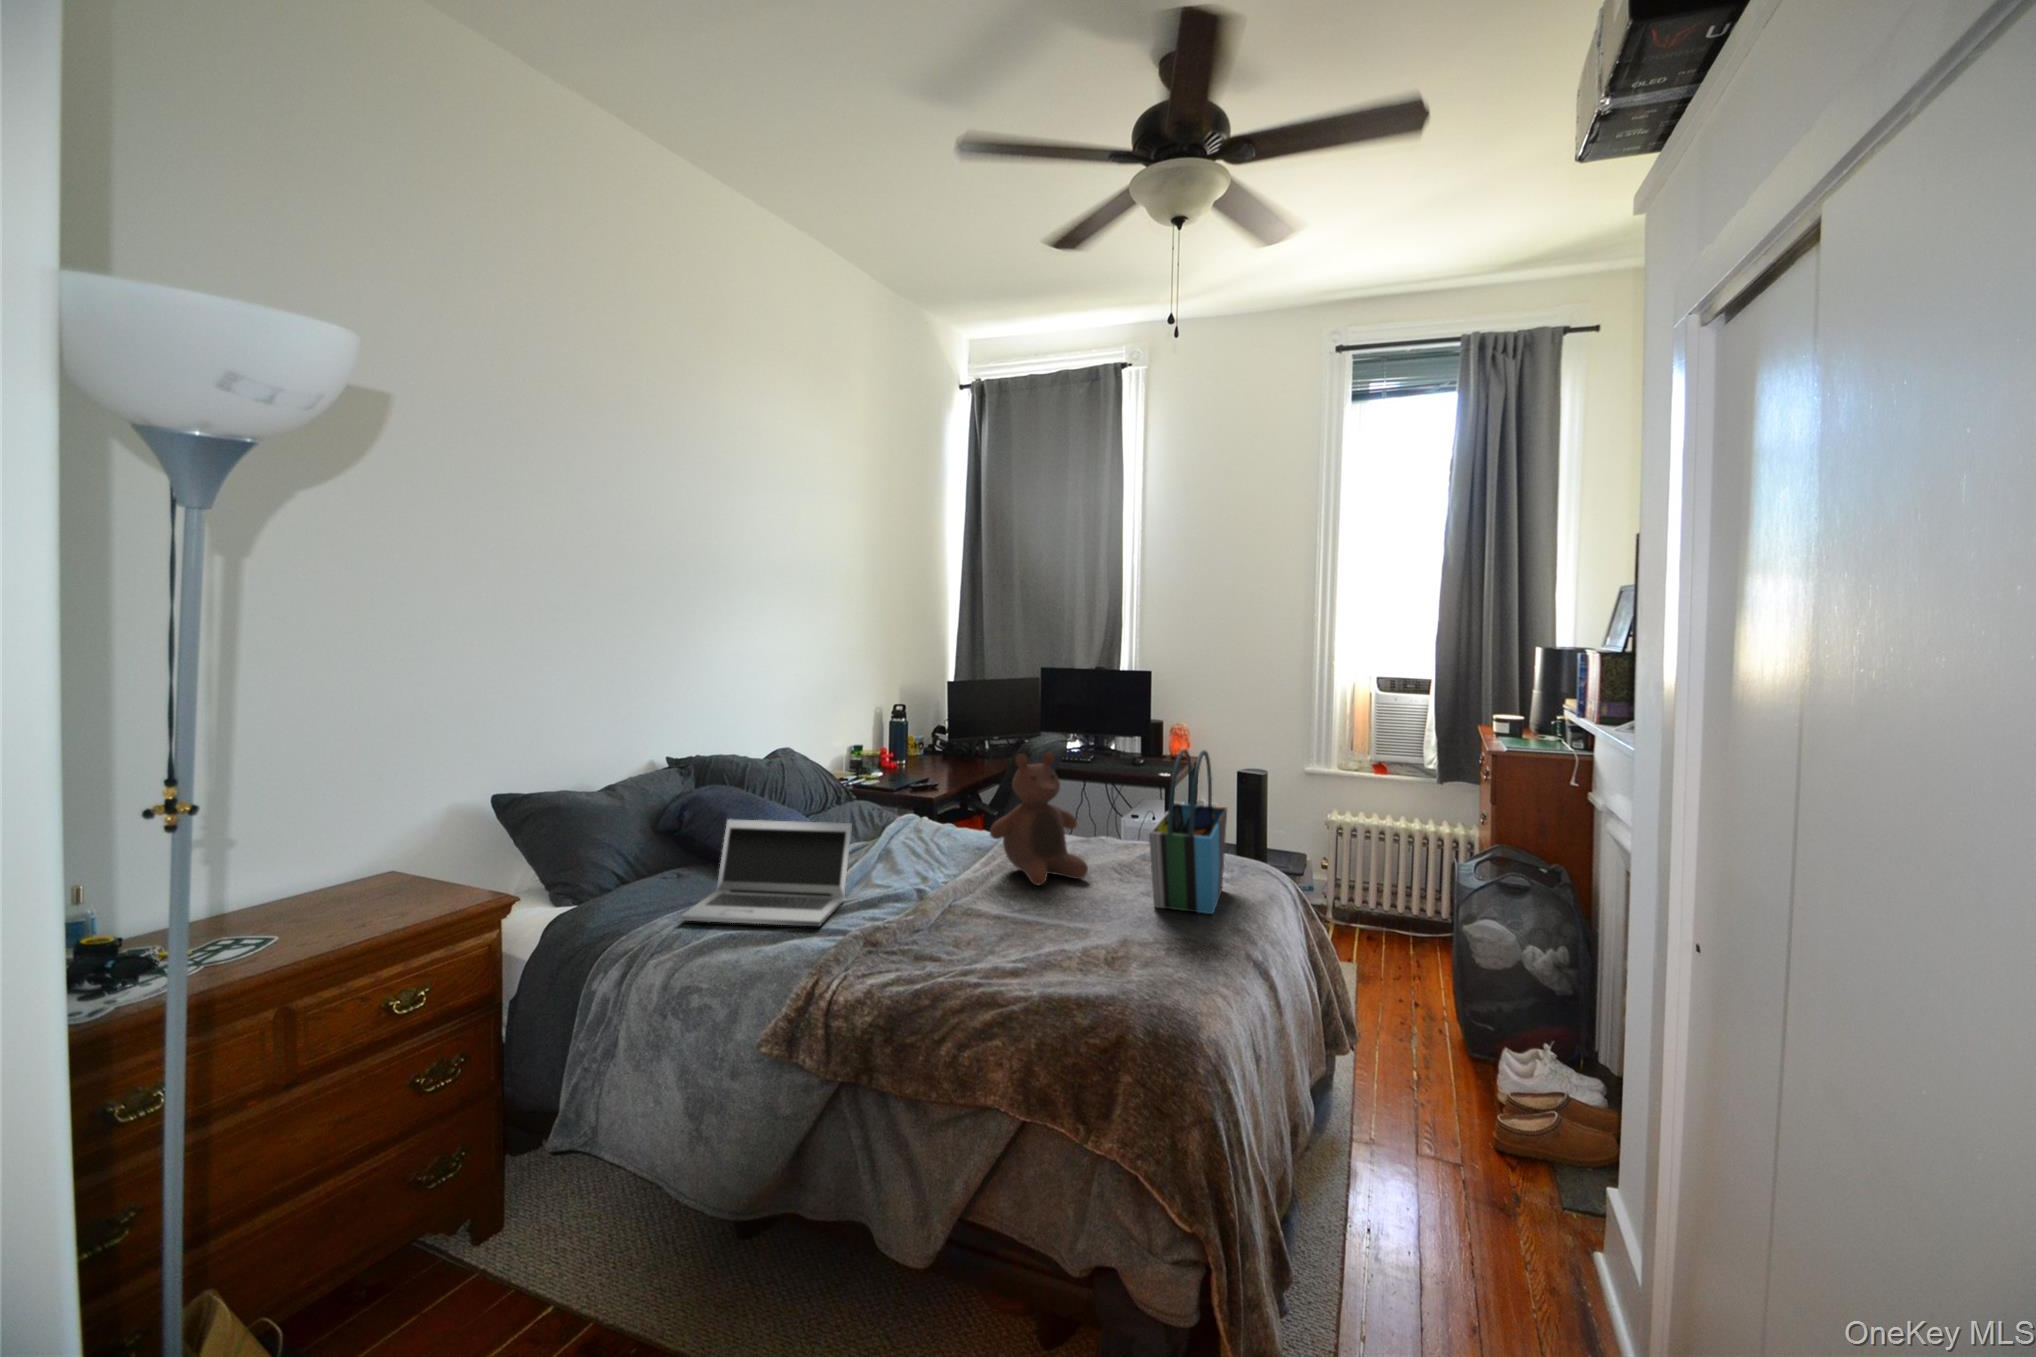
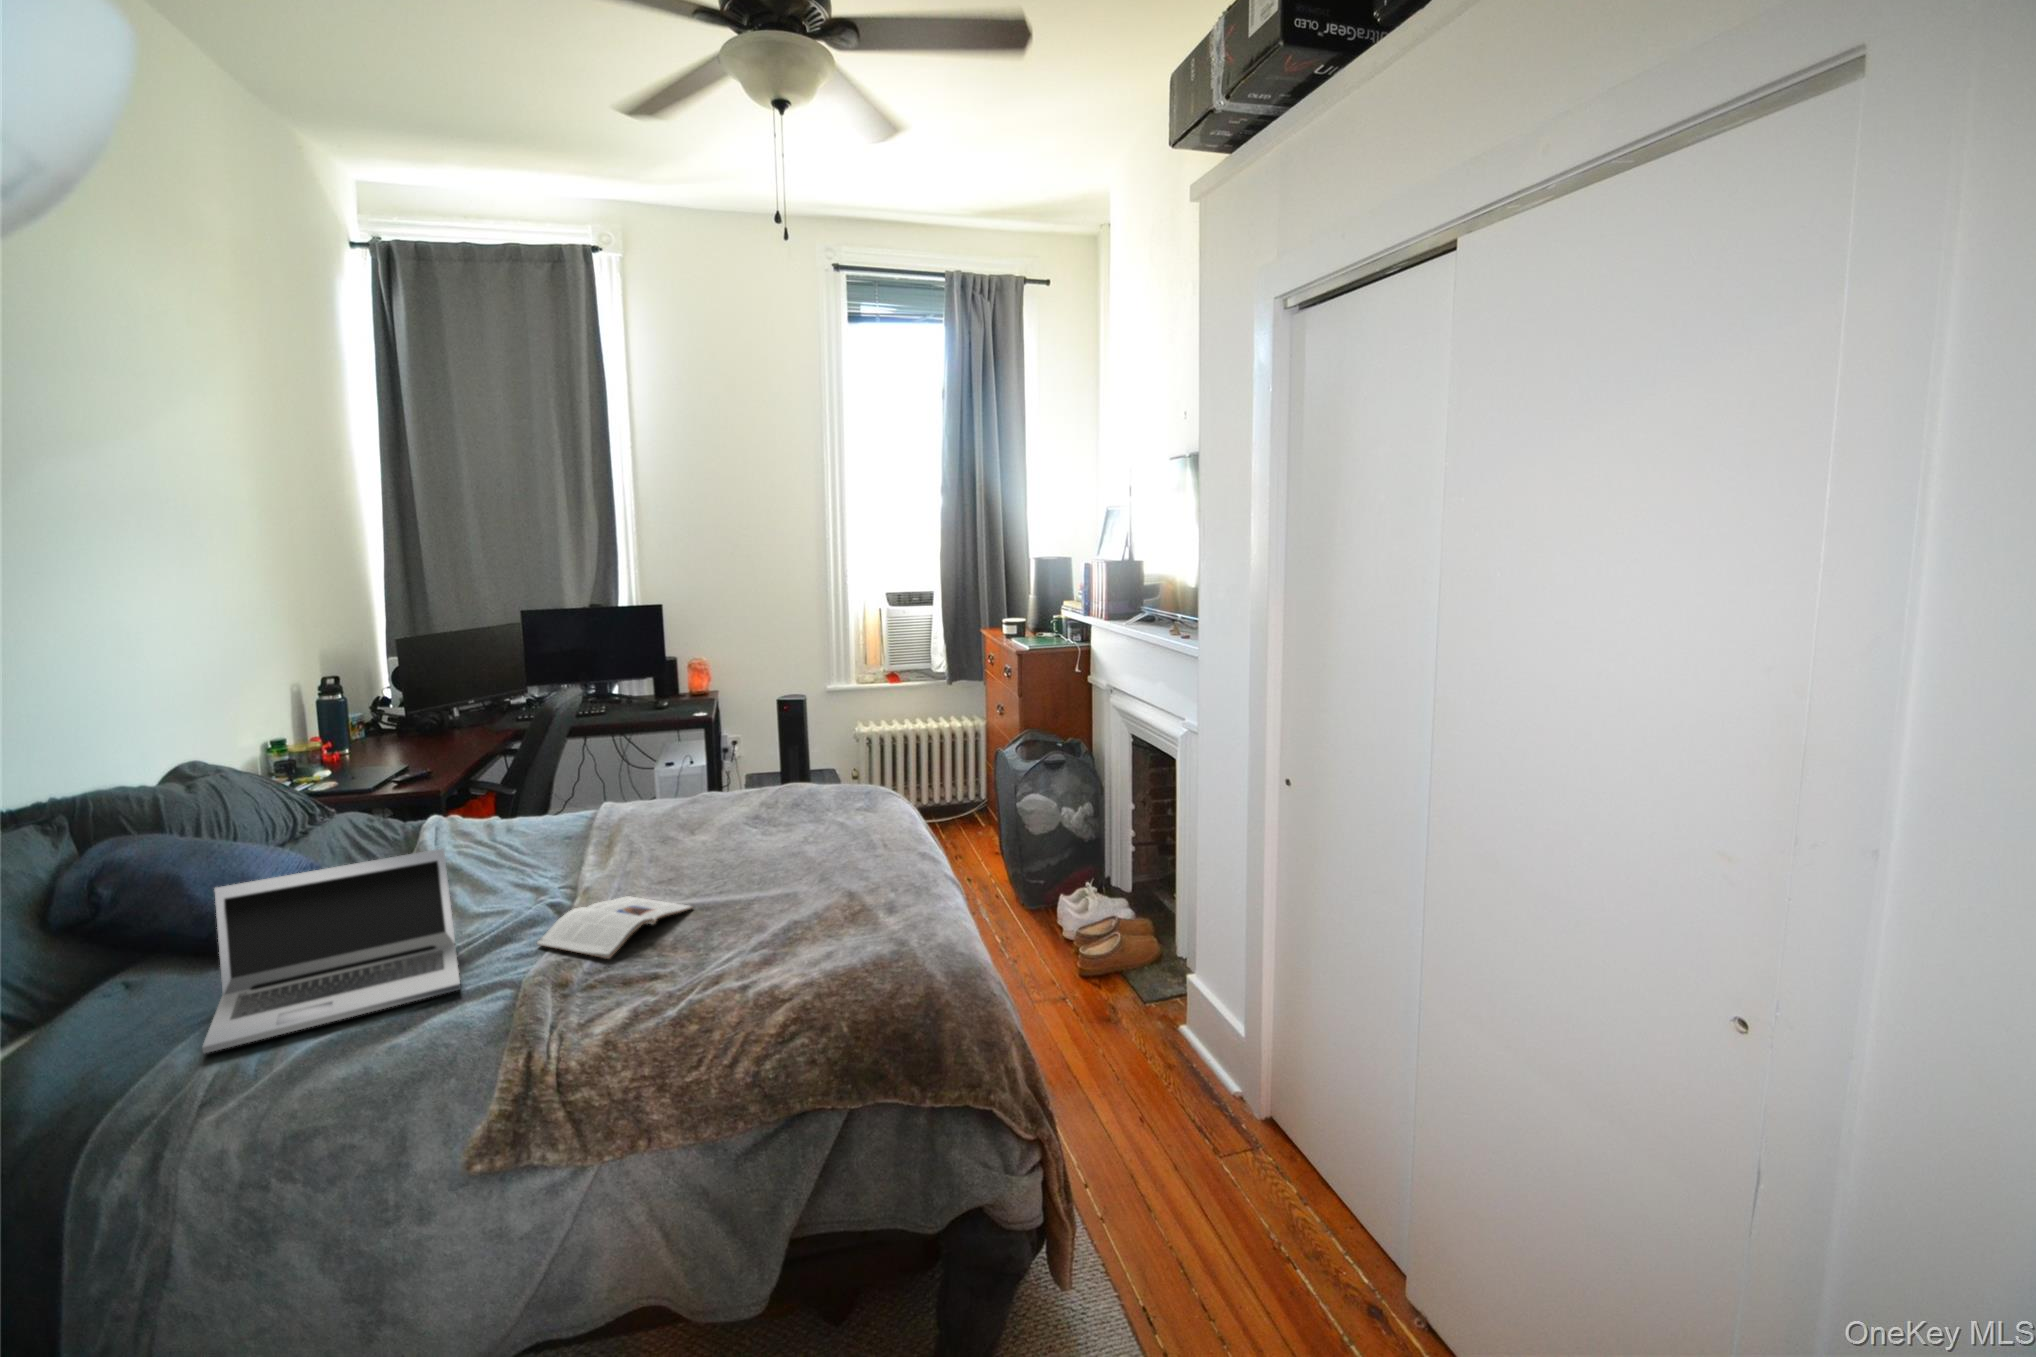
tote bag: present [1149,749,1227,914] -> none [814,691,896,856]
stuffed bear: present [990,752,1088,885] -> none [617,714,739,866]
magazine: none [887,892,1008,936] -> present [537,896,693,959]

